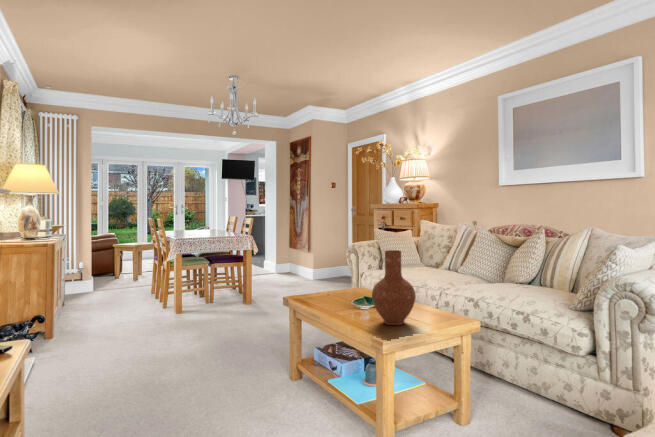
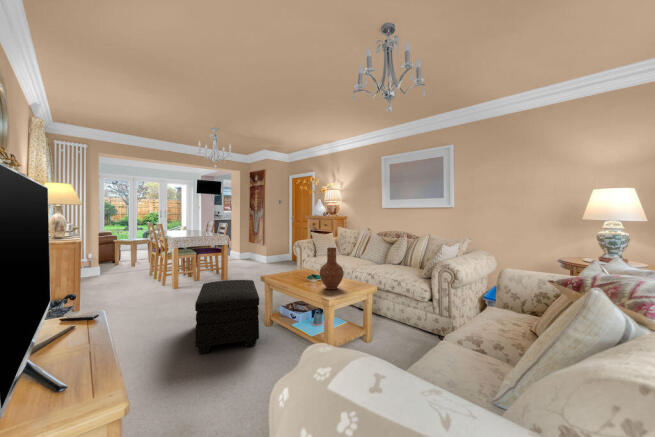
ottoman: none [168,303,274,420] -> present [195,280,259,354]

